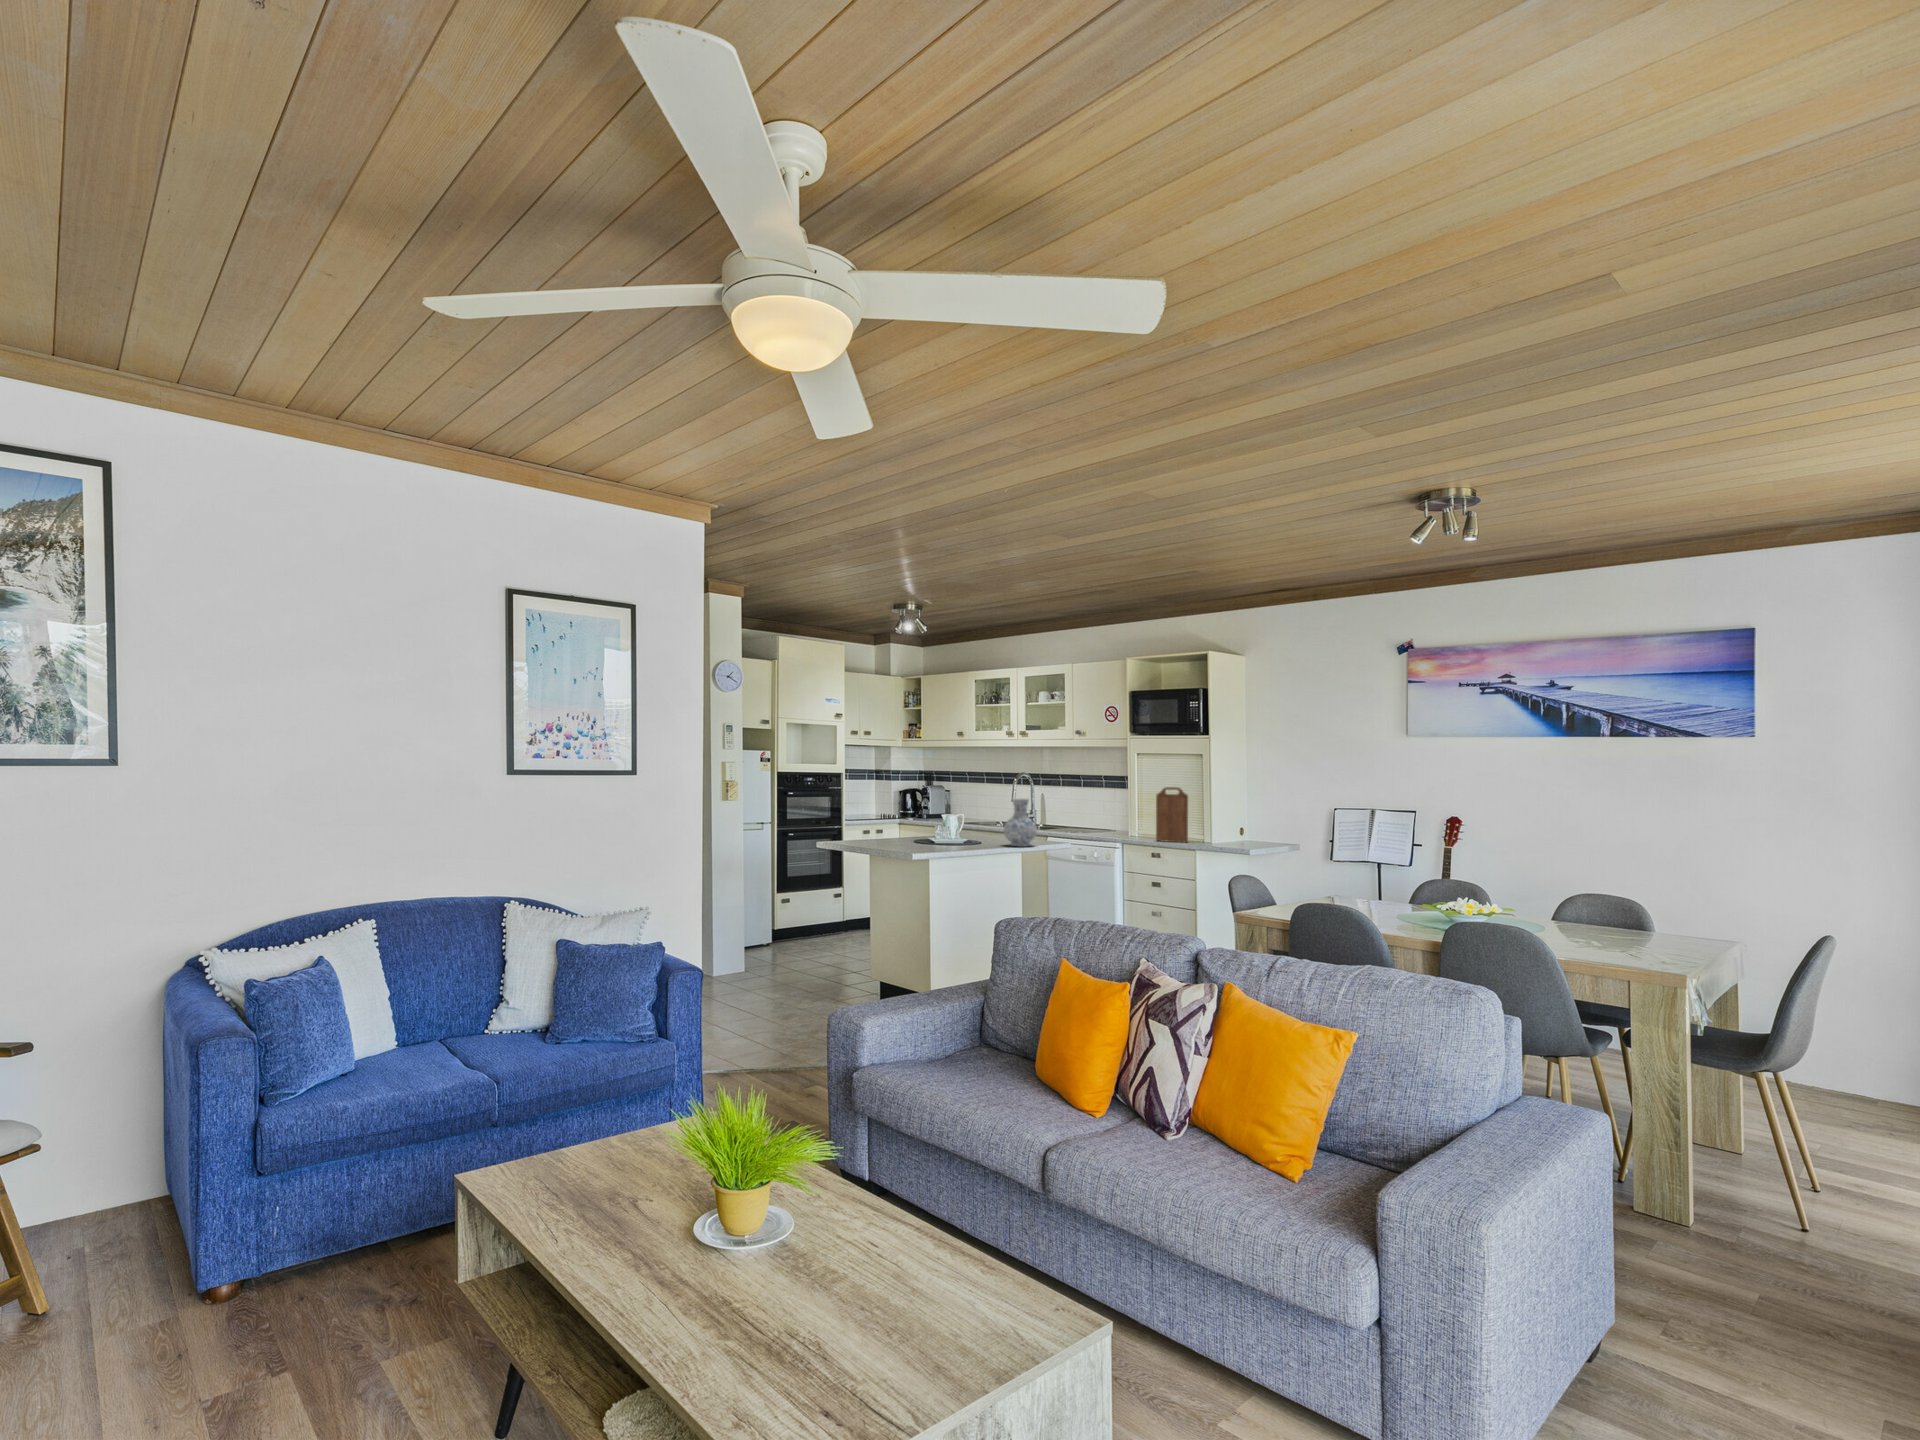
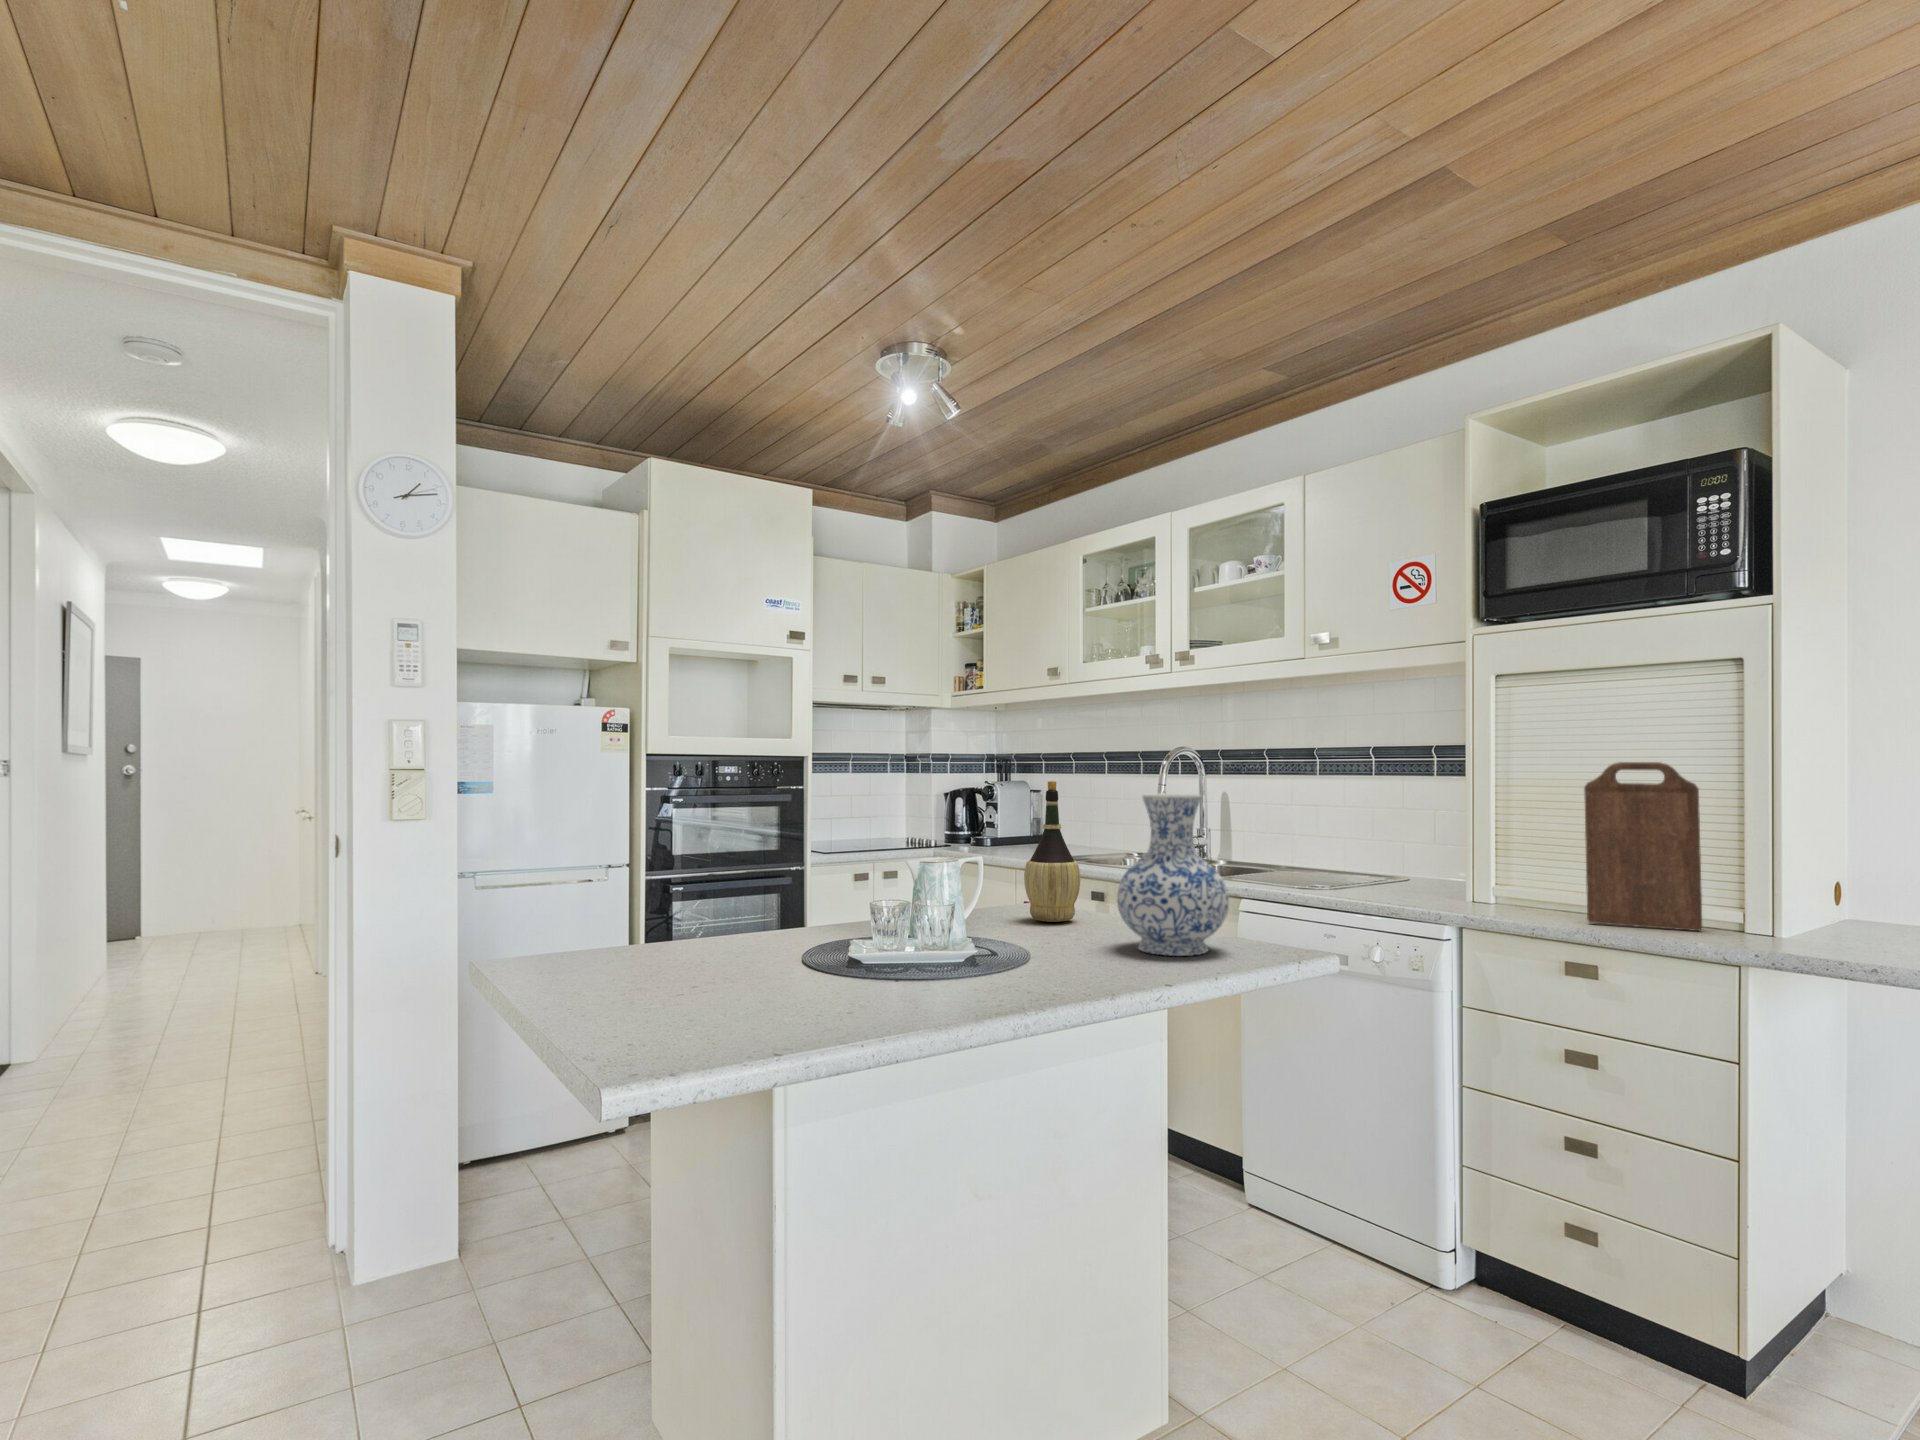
wine bottle: none [969,793,989,841] -> present [1024,781,1080,922]

